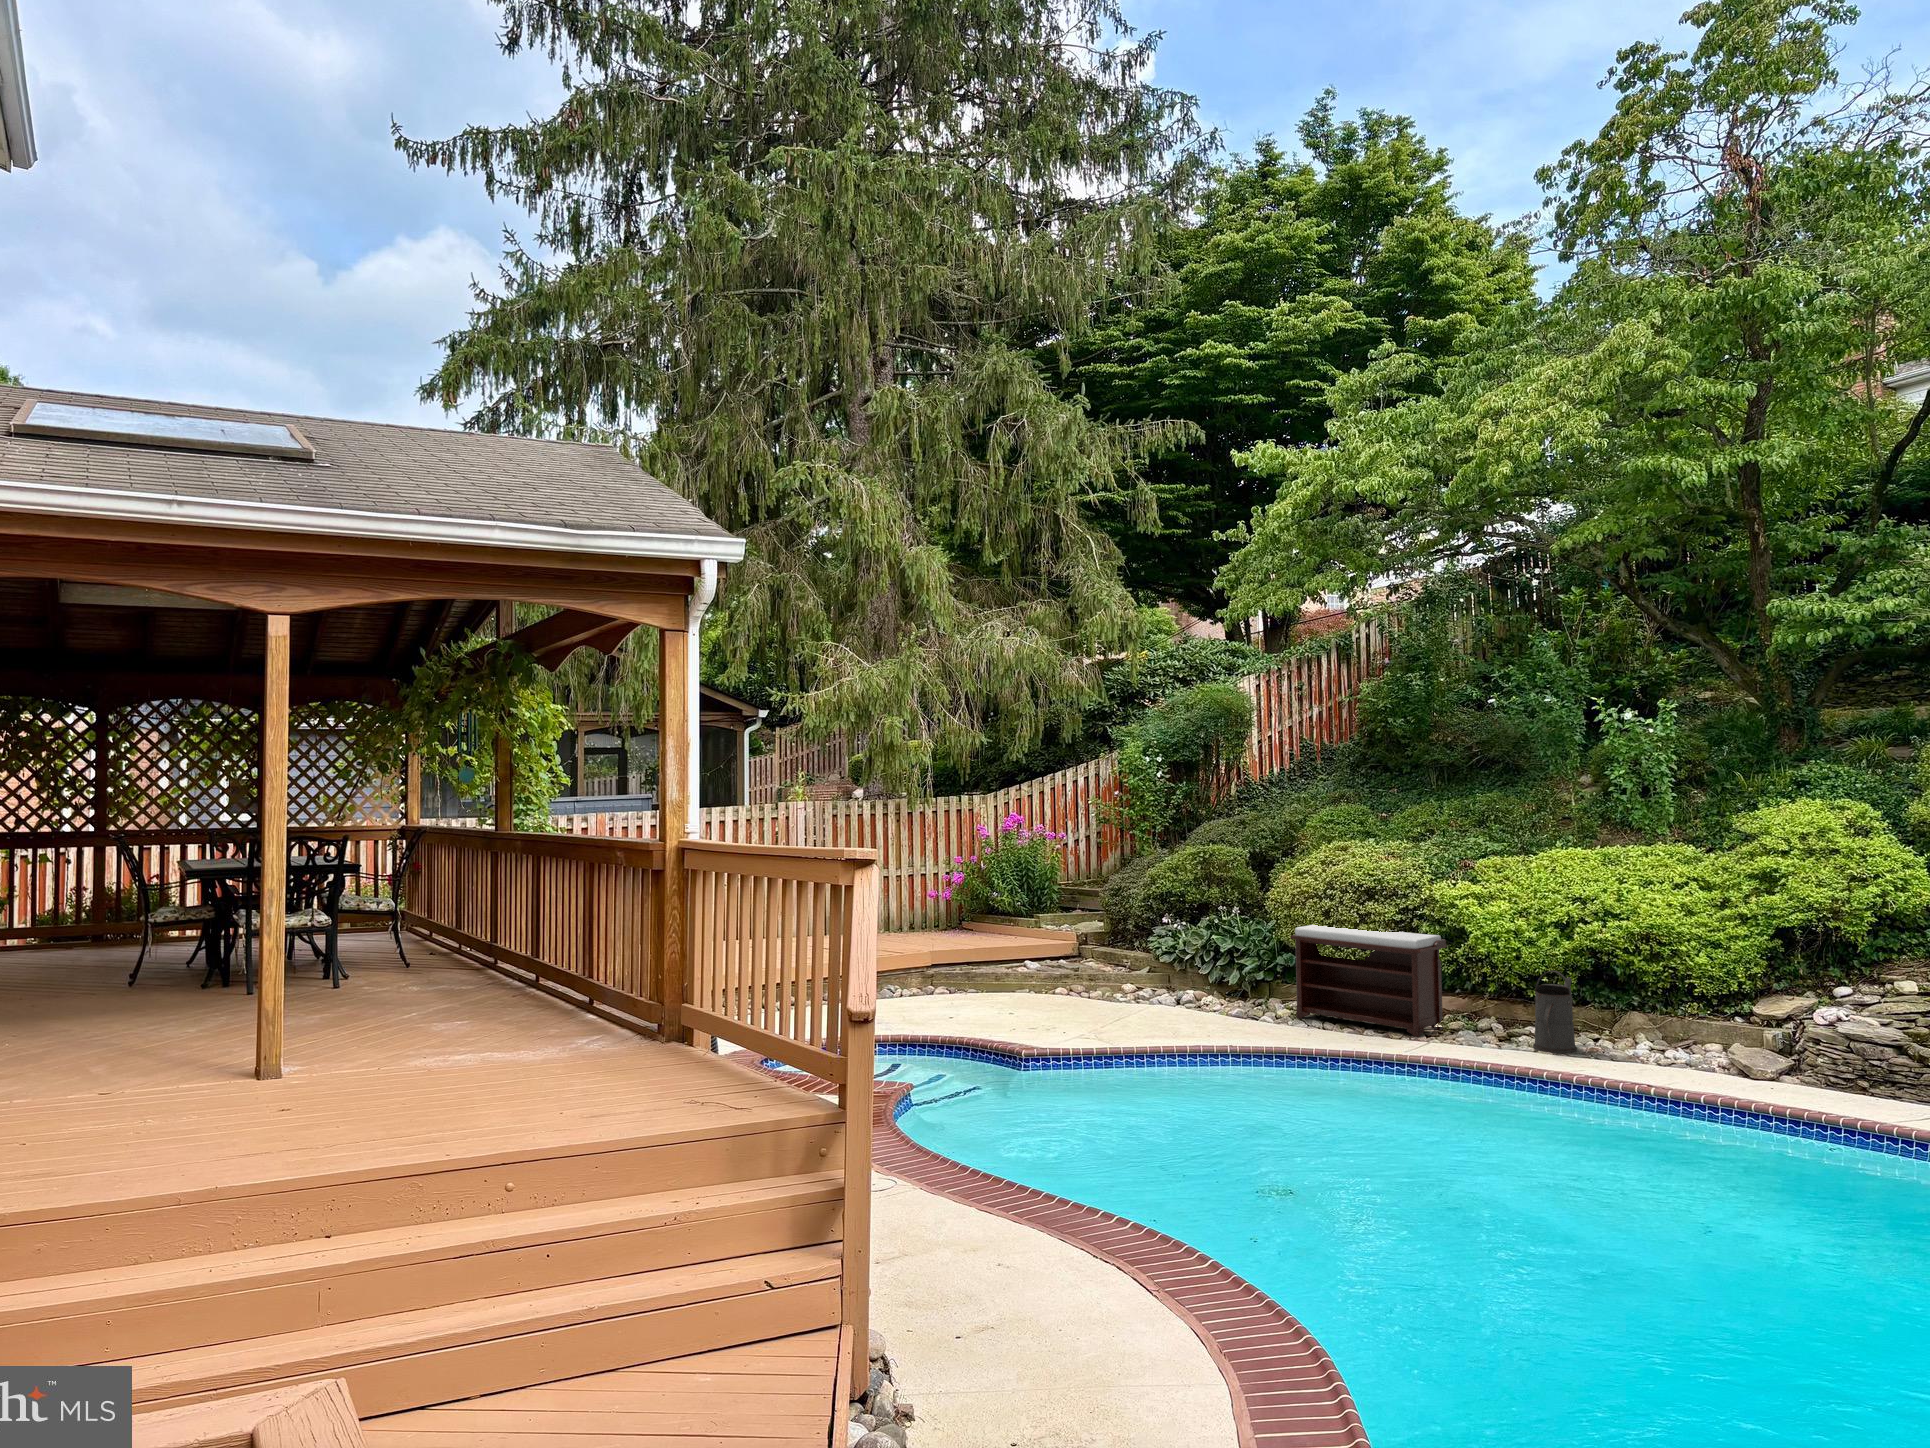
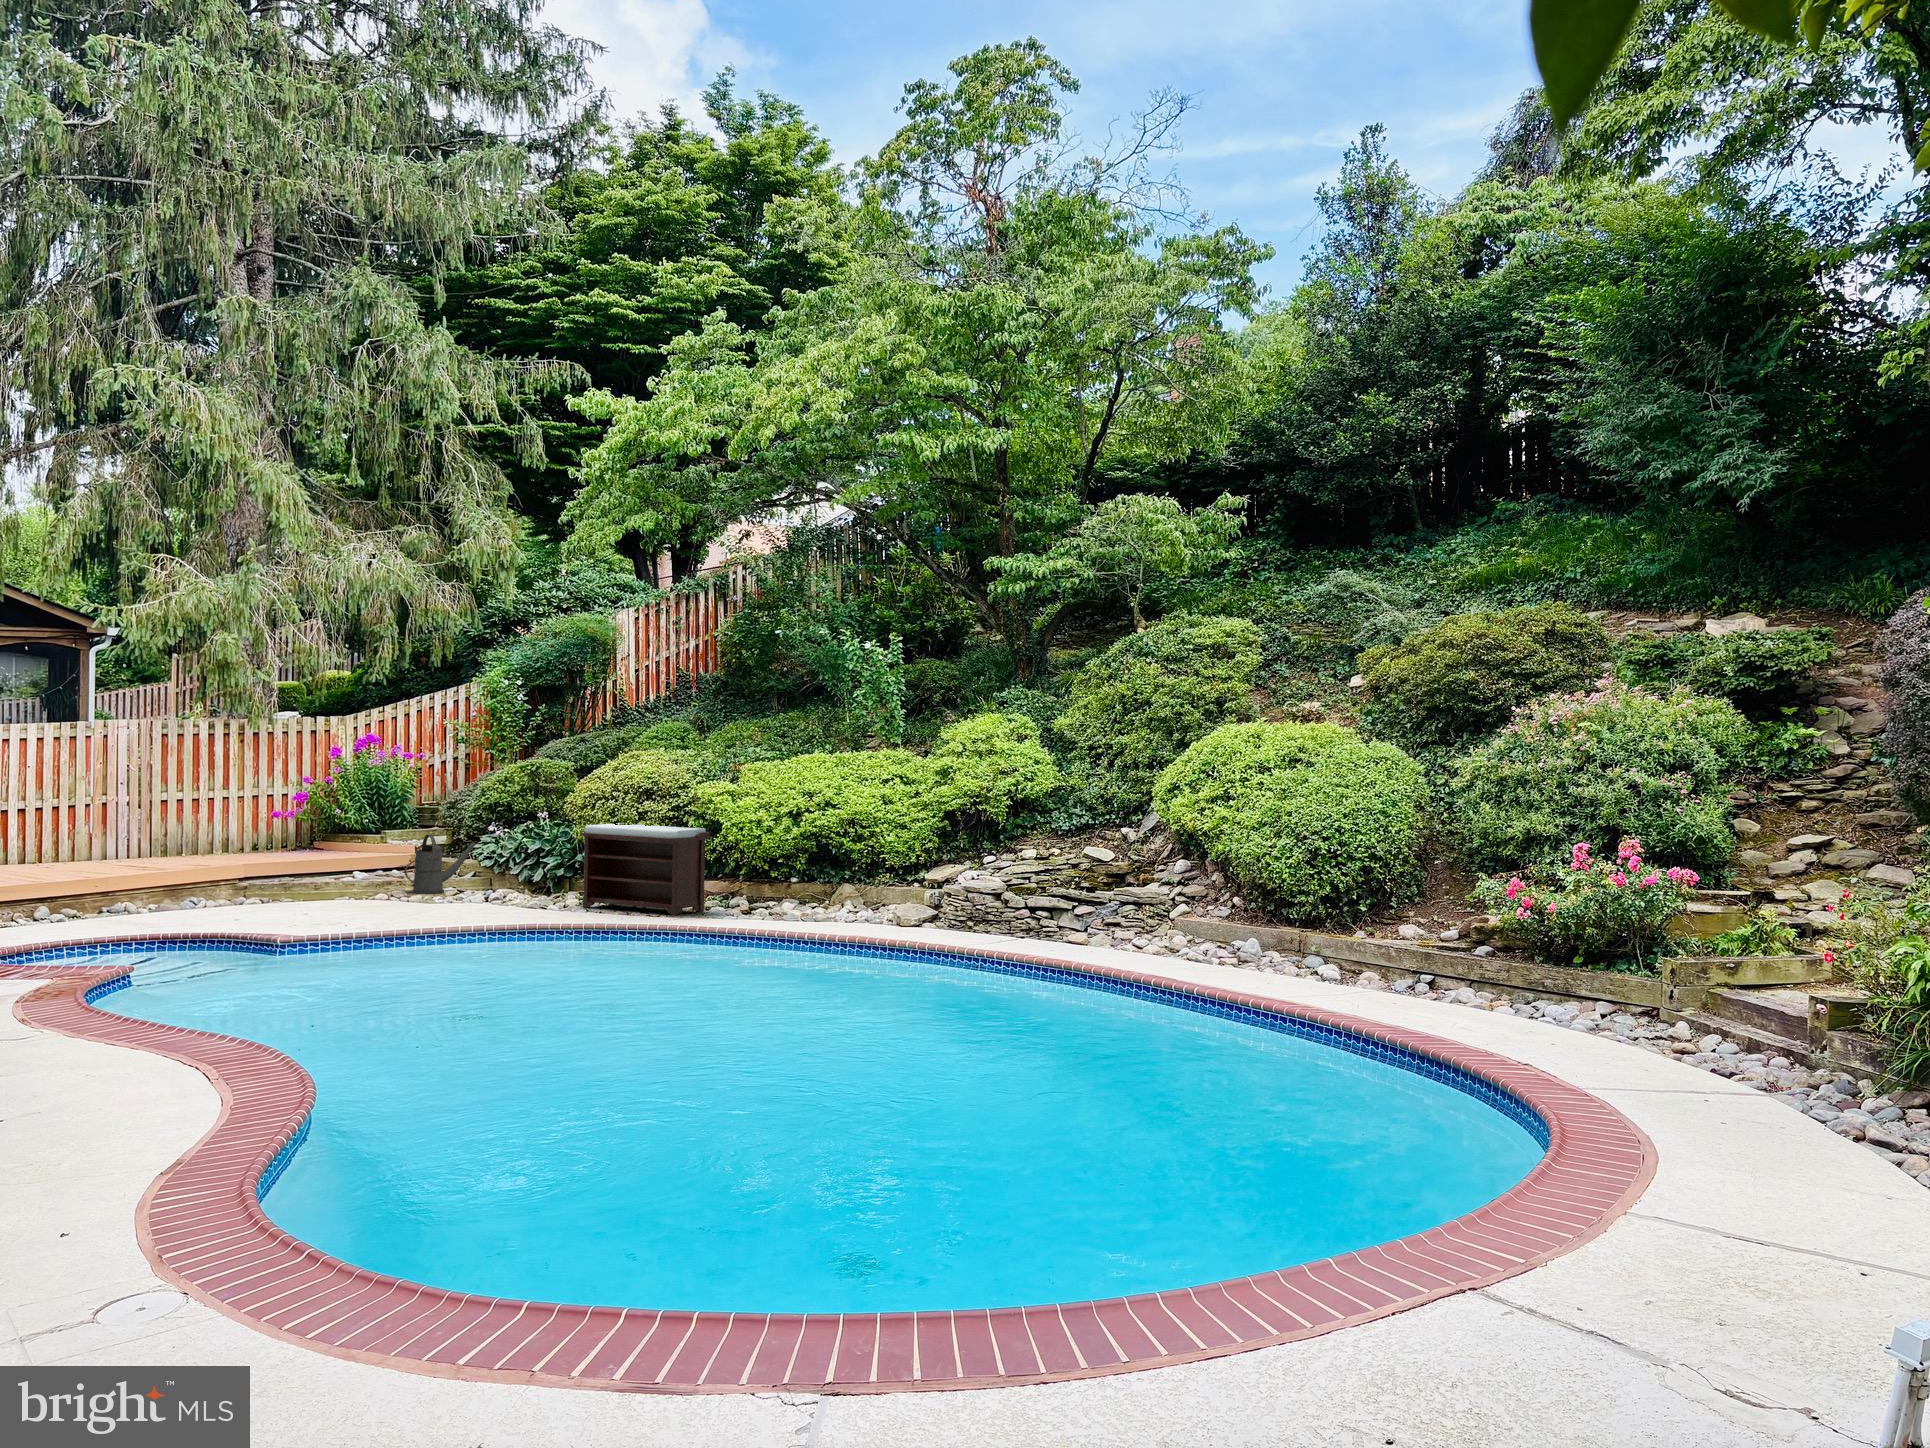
watering can: present [1533,971,1577,1053] -> present [404,834,475,894]

